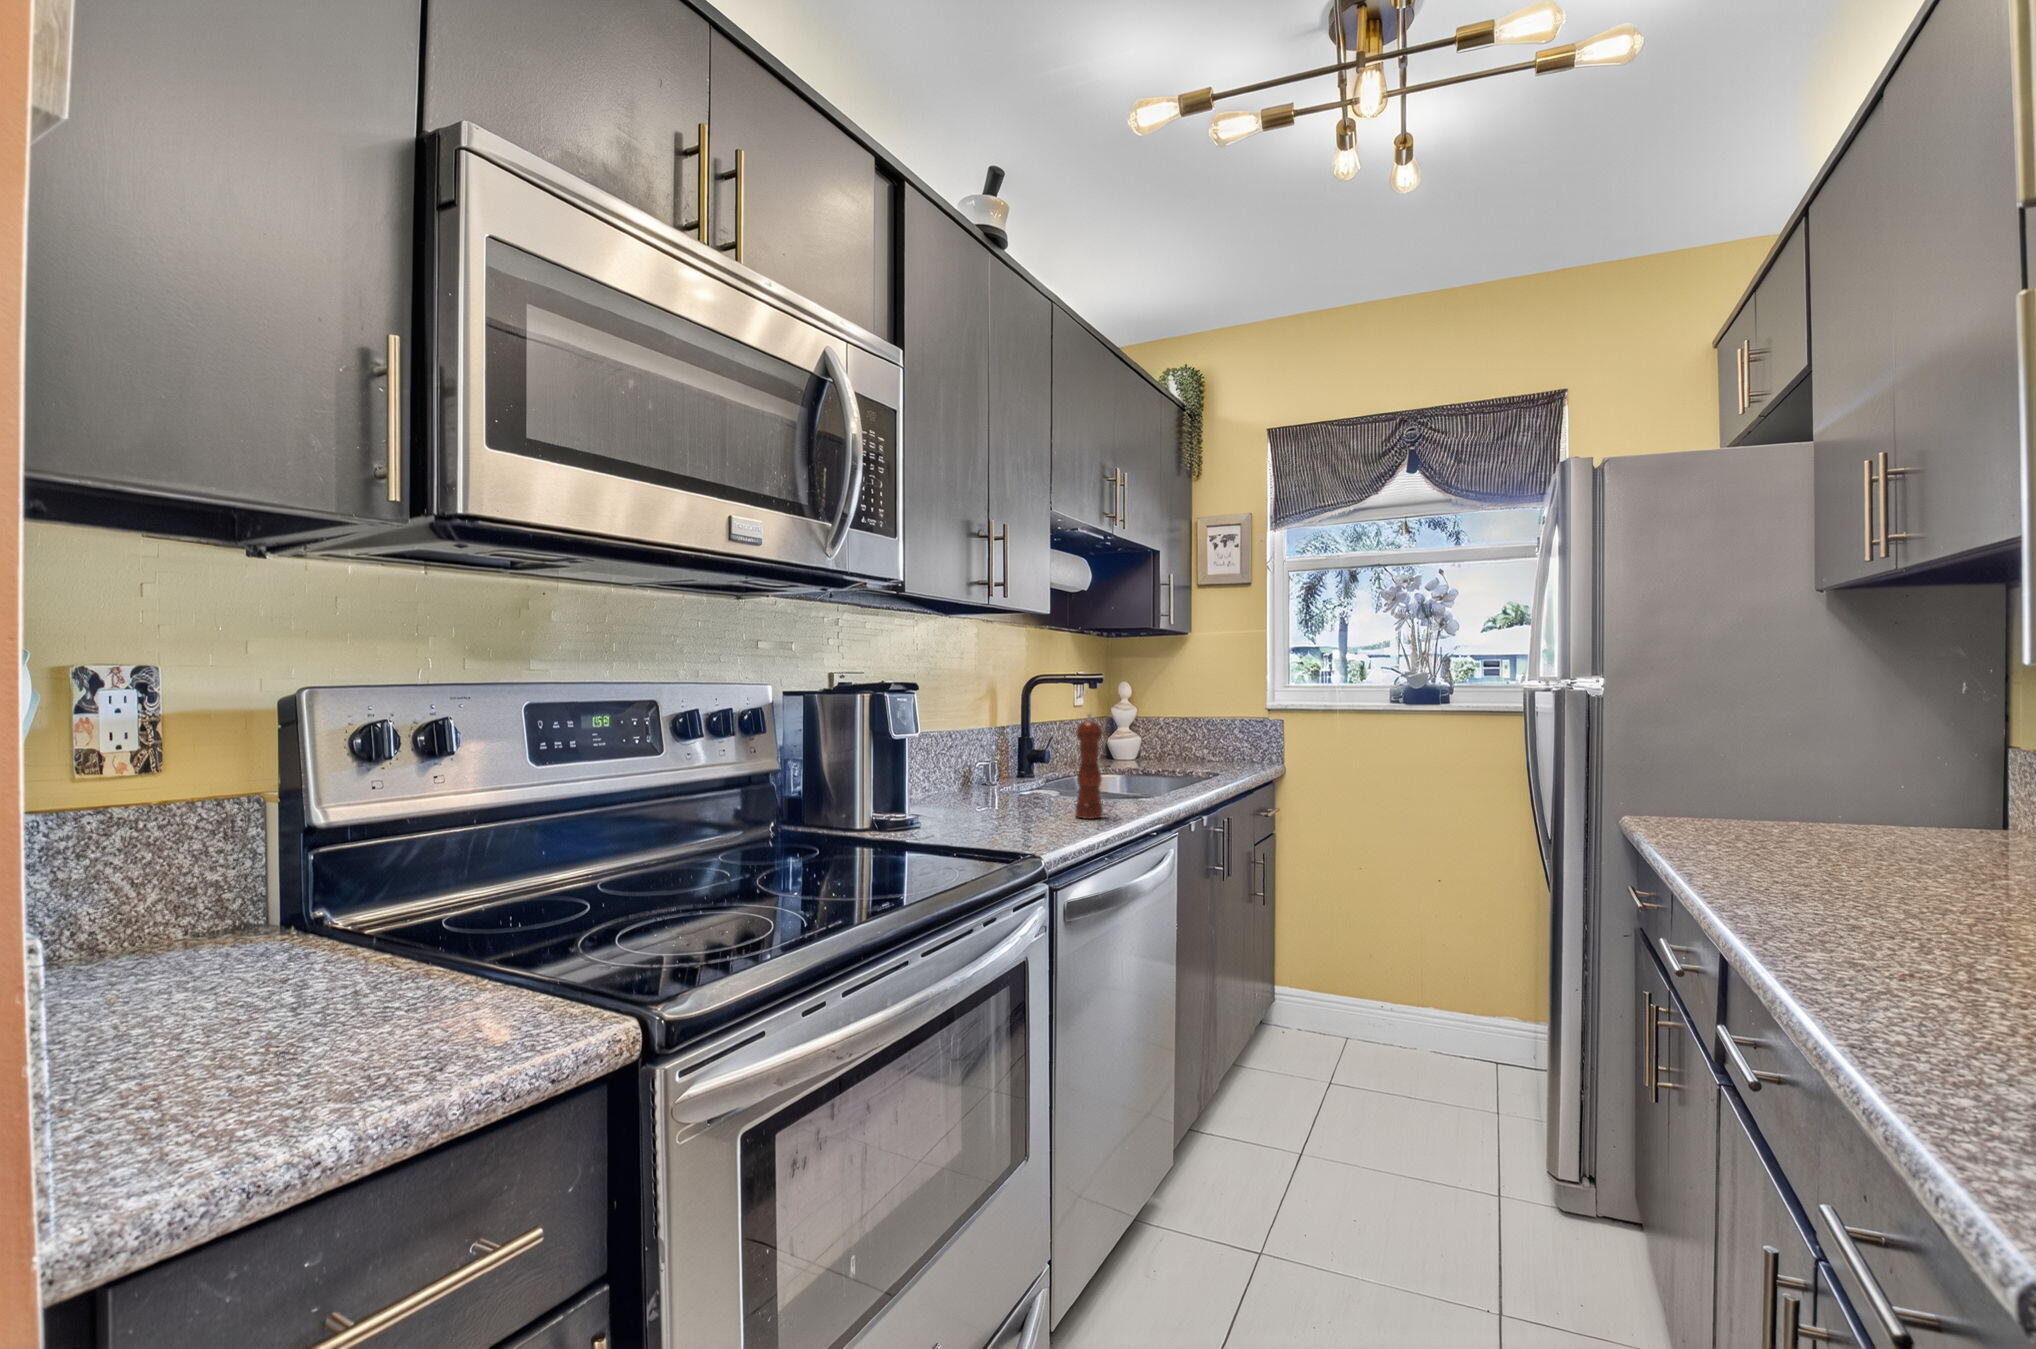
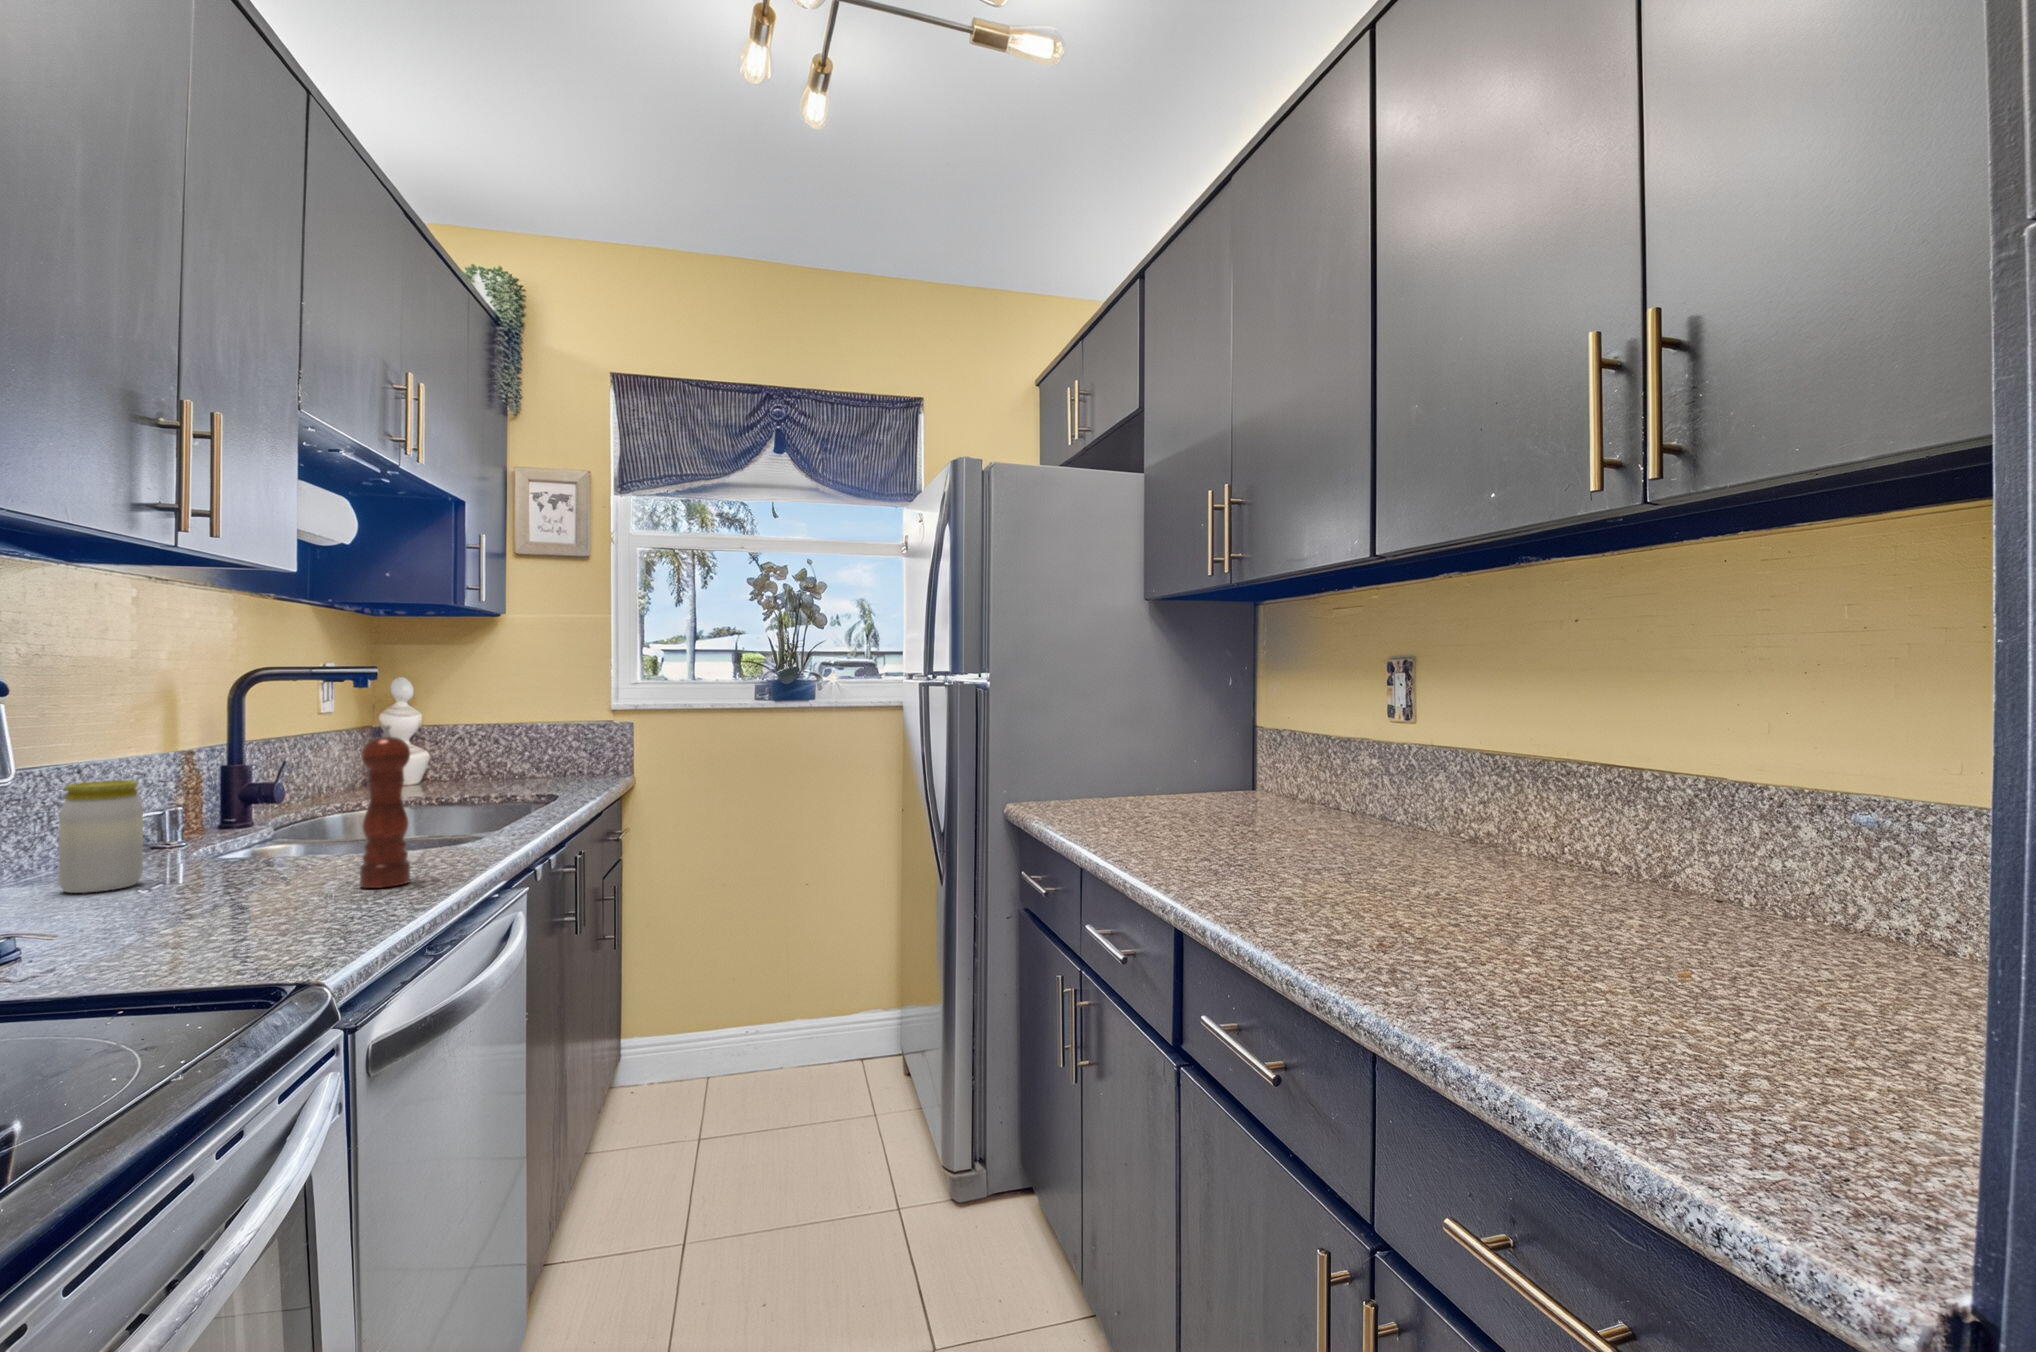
jar: none [942,742,977,805] -> present [58,780,143,893]

